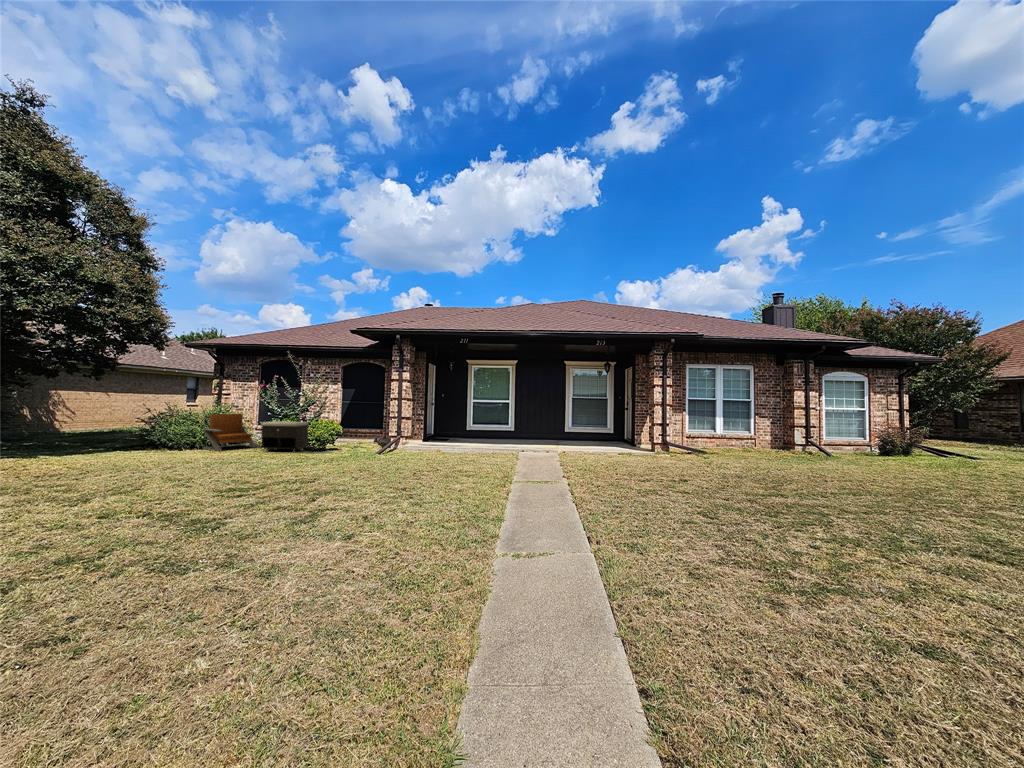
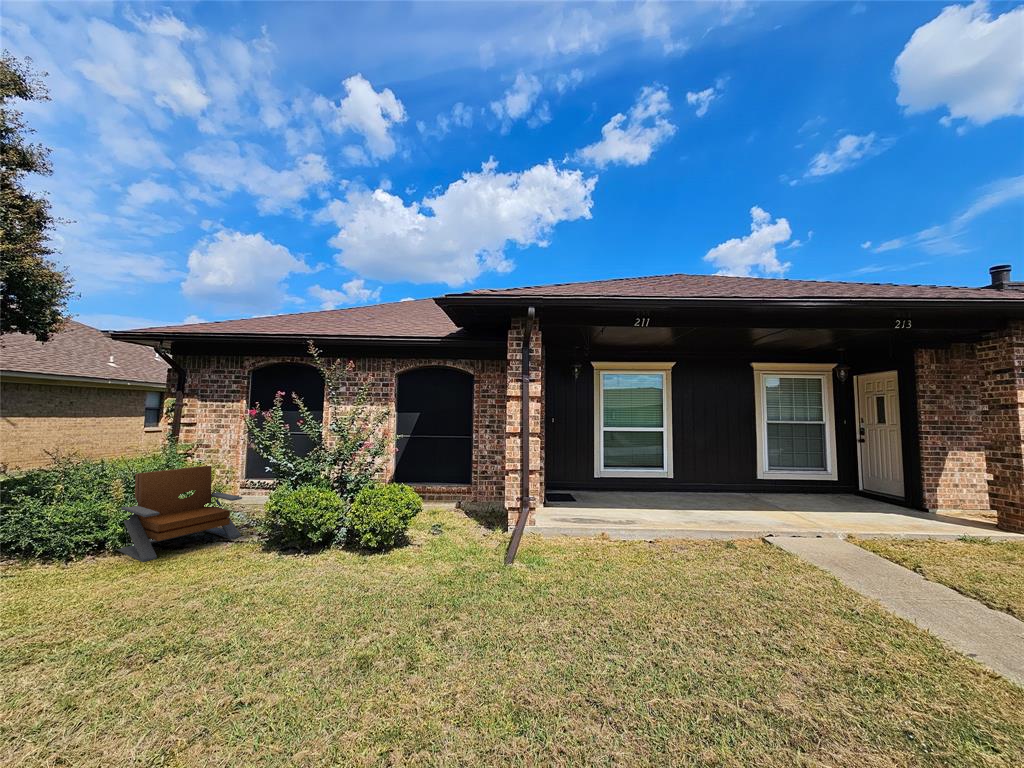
storage bench: present [261,421,308,452] -> none [249,486,353,559]

